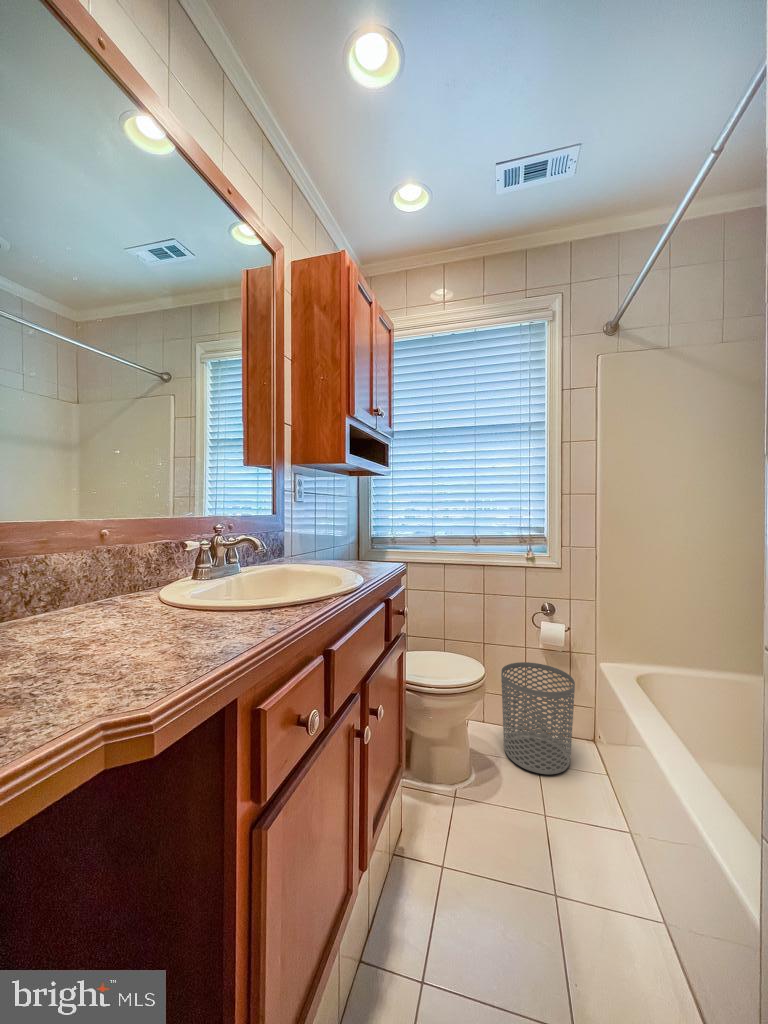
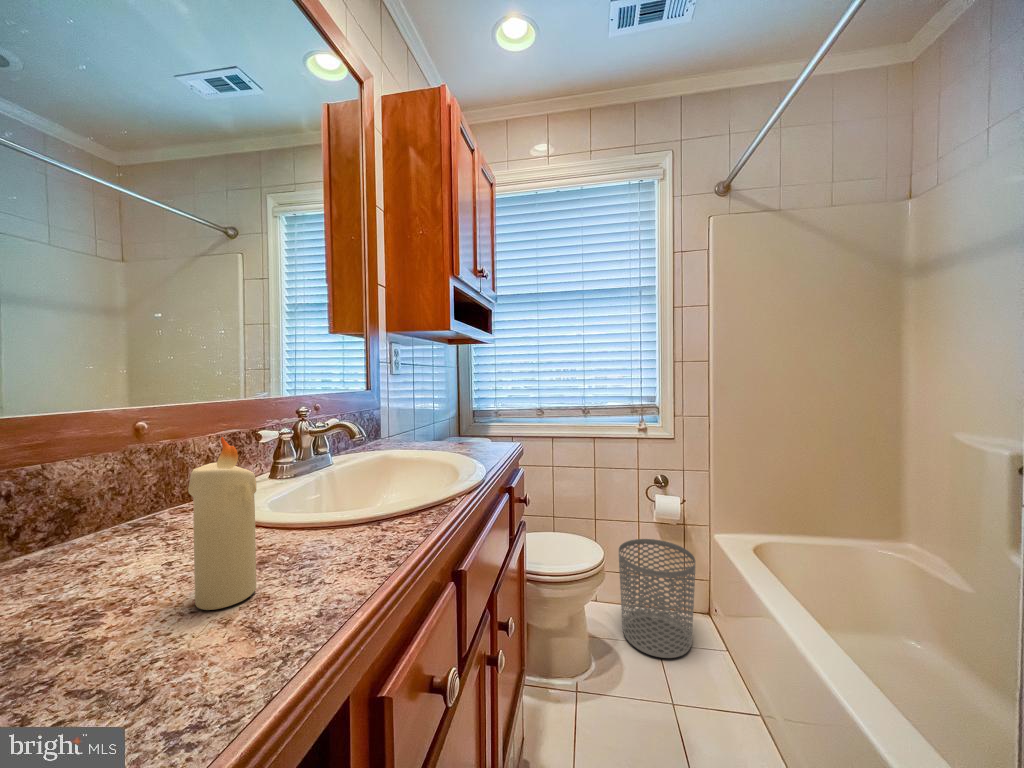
candle: none [141,534,183,646] -> present [188,437,256,610]

